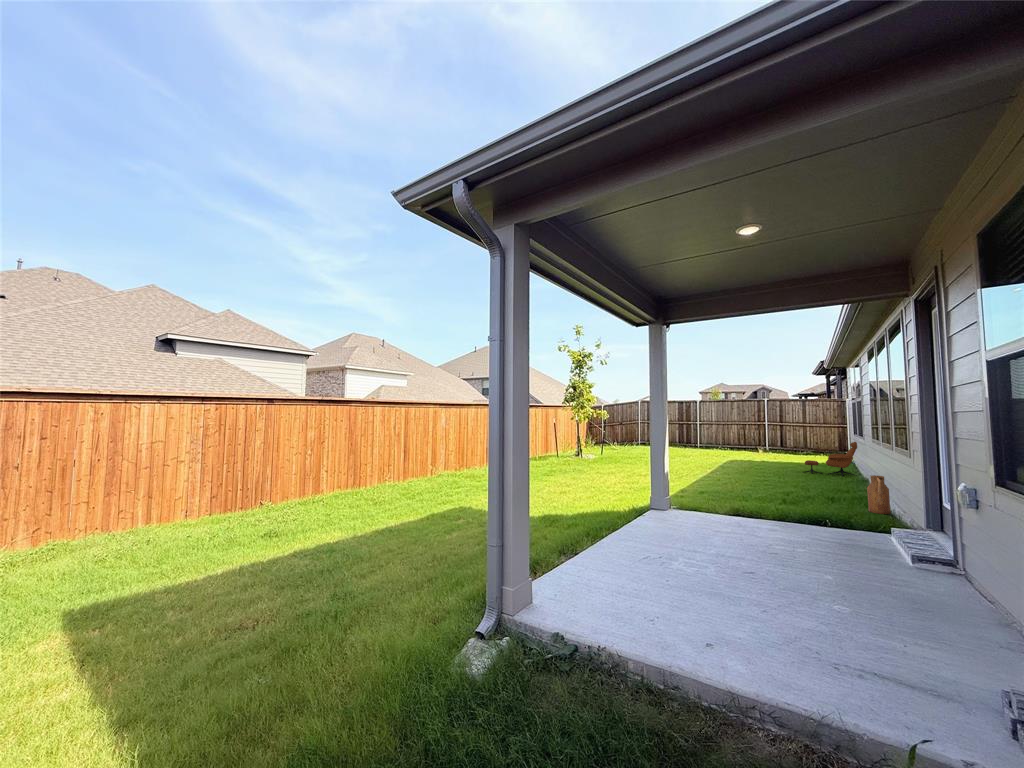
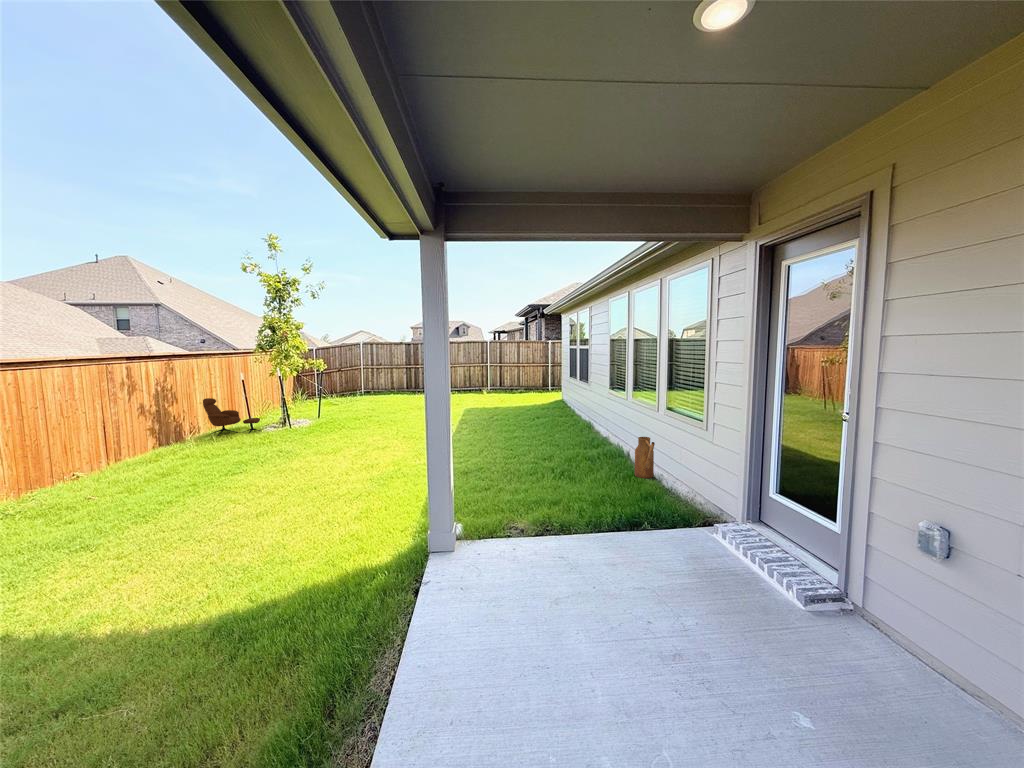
lounge chair: present [805,442,857,476] -> present [203,398,260,435]

